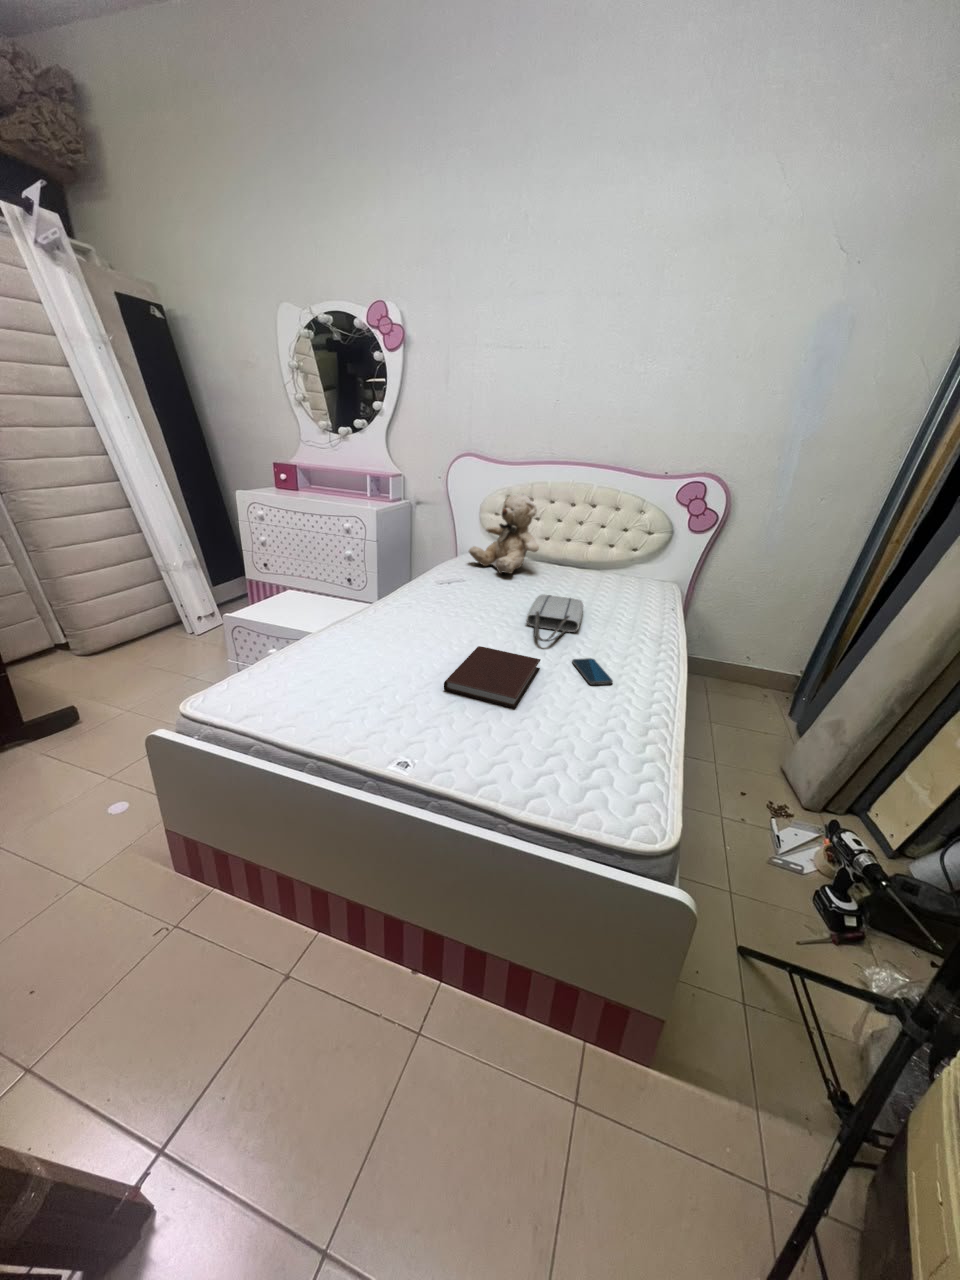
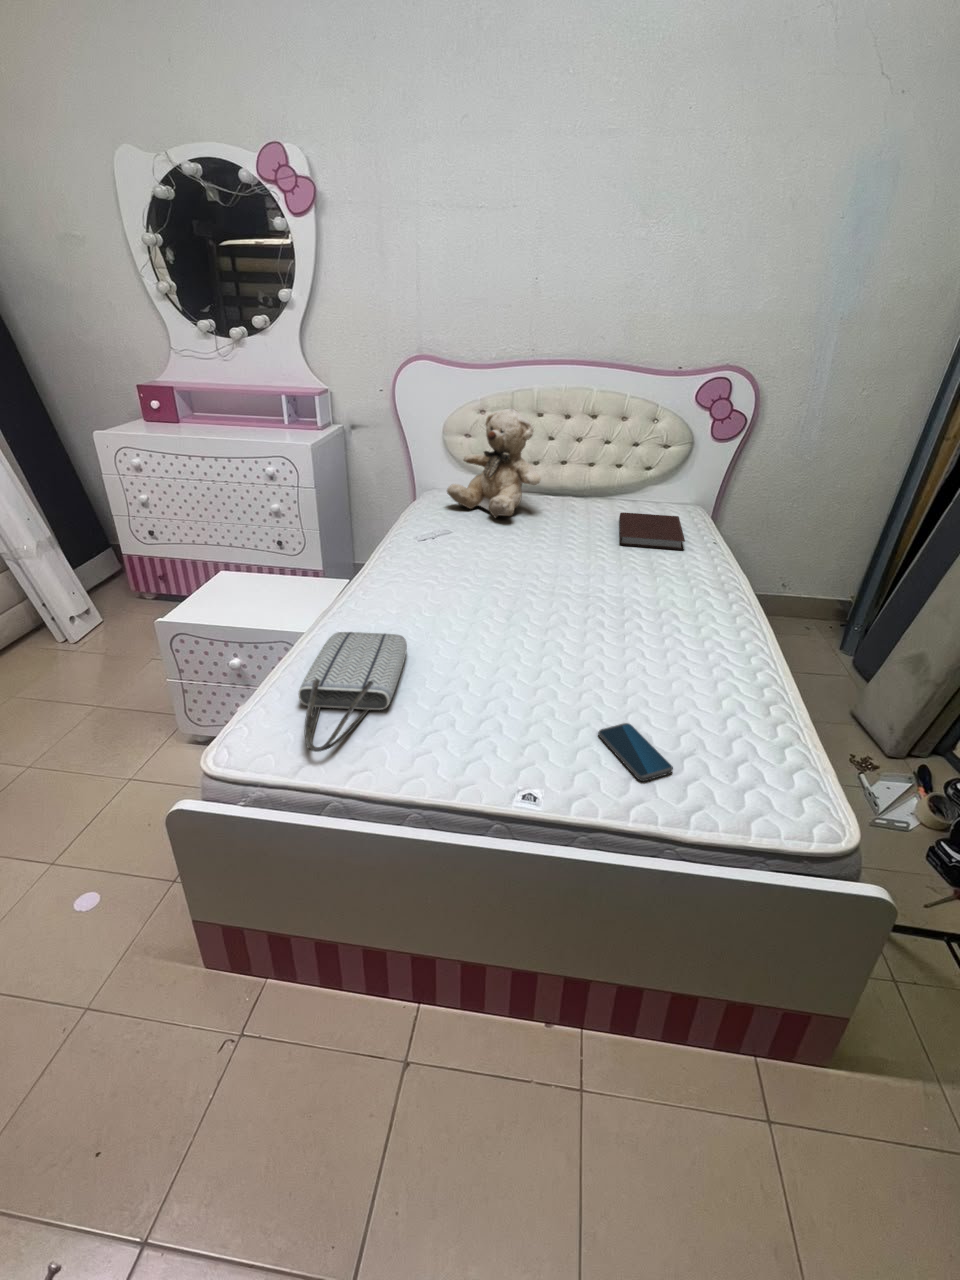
tote bag: present [527,595,583,642] -> present [299,632,407,752]
notebook: present [444,646,541,708] -> present [619,513,685,550]
smartphone: present [572,658,613,685] -> present [598,723,673,781]

